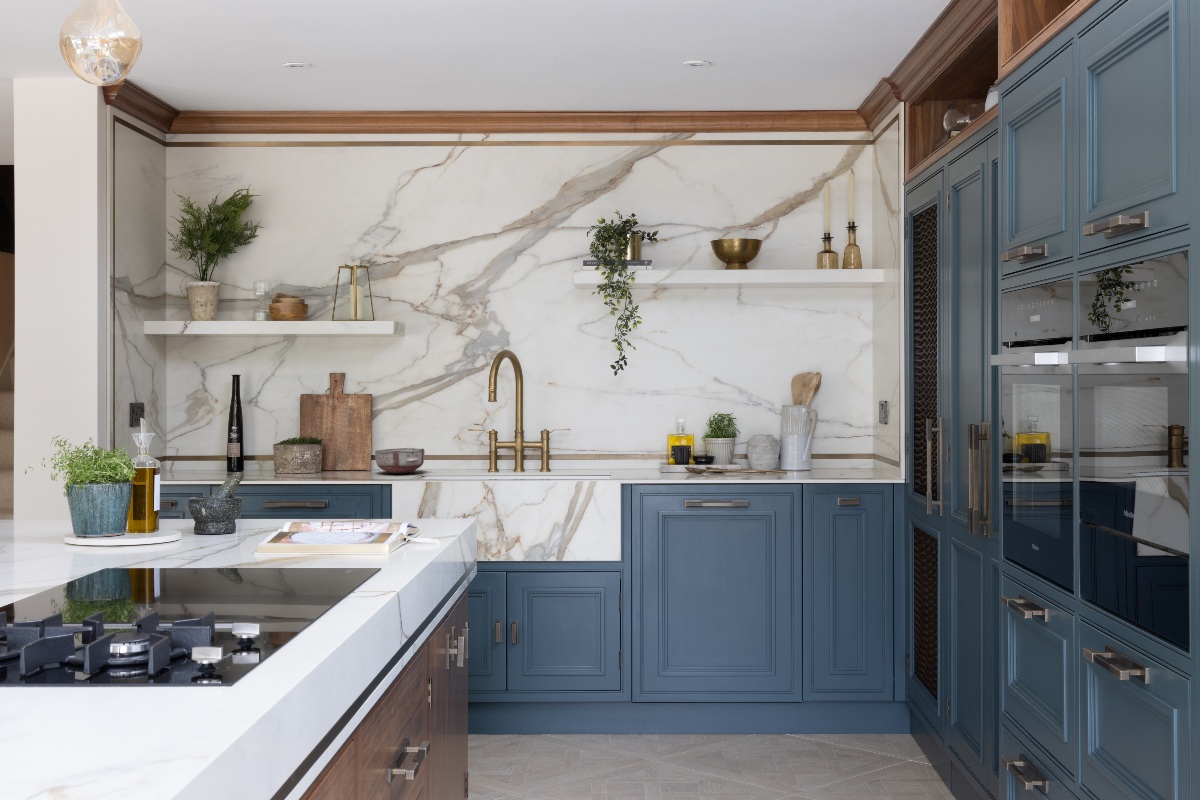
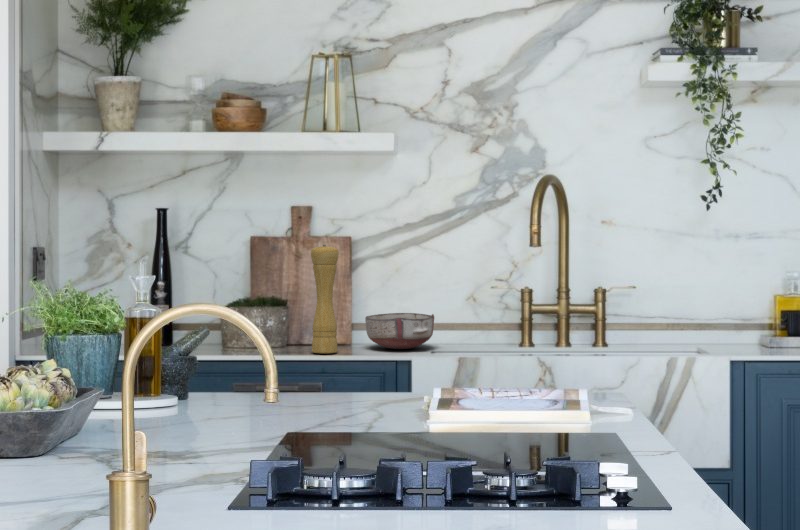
pepper mill: none [332,400,352,477] -> present [311,245,339,354]

